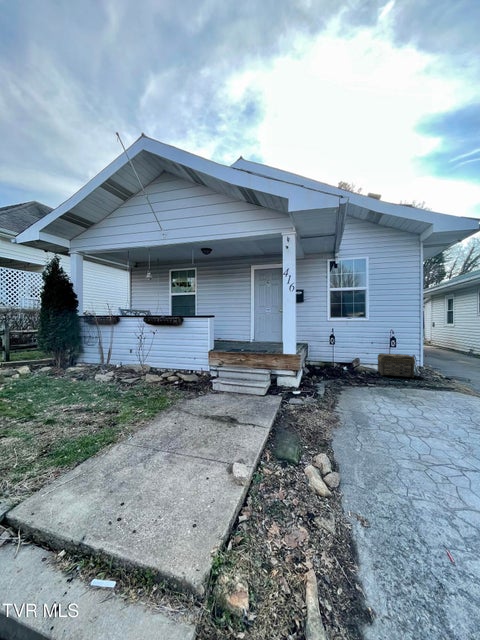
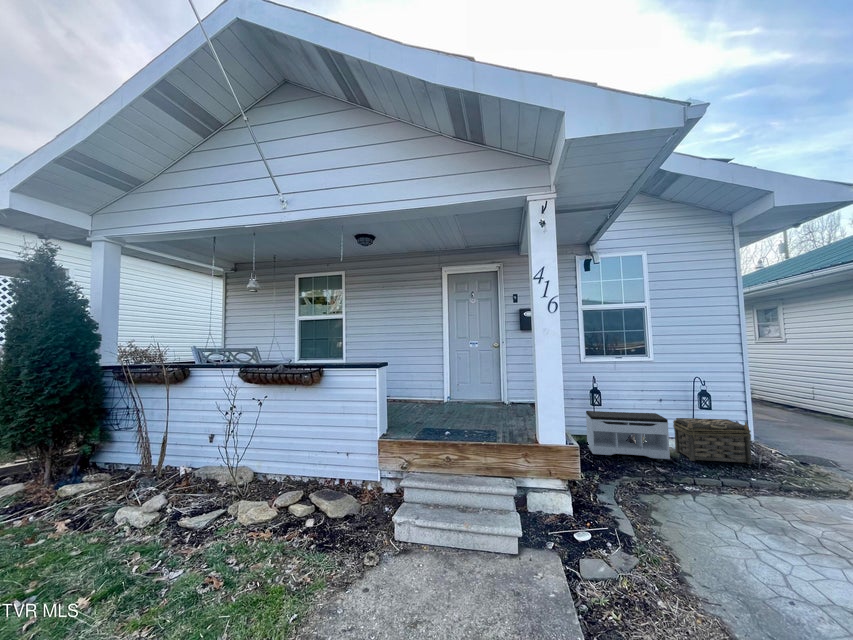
bench: none [329,349,370,374] -> present [586,411,670,459]

